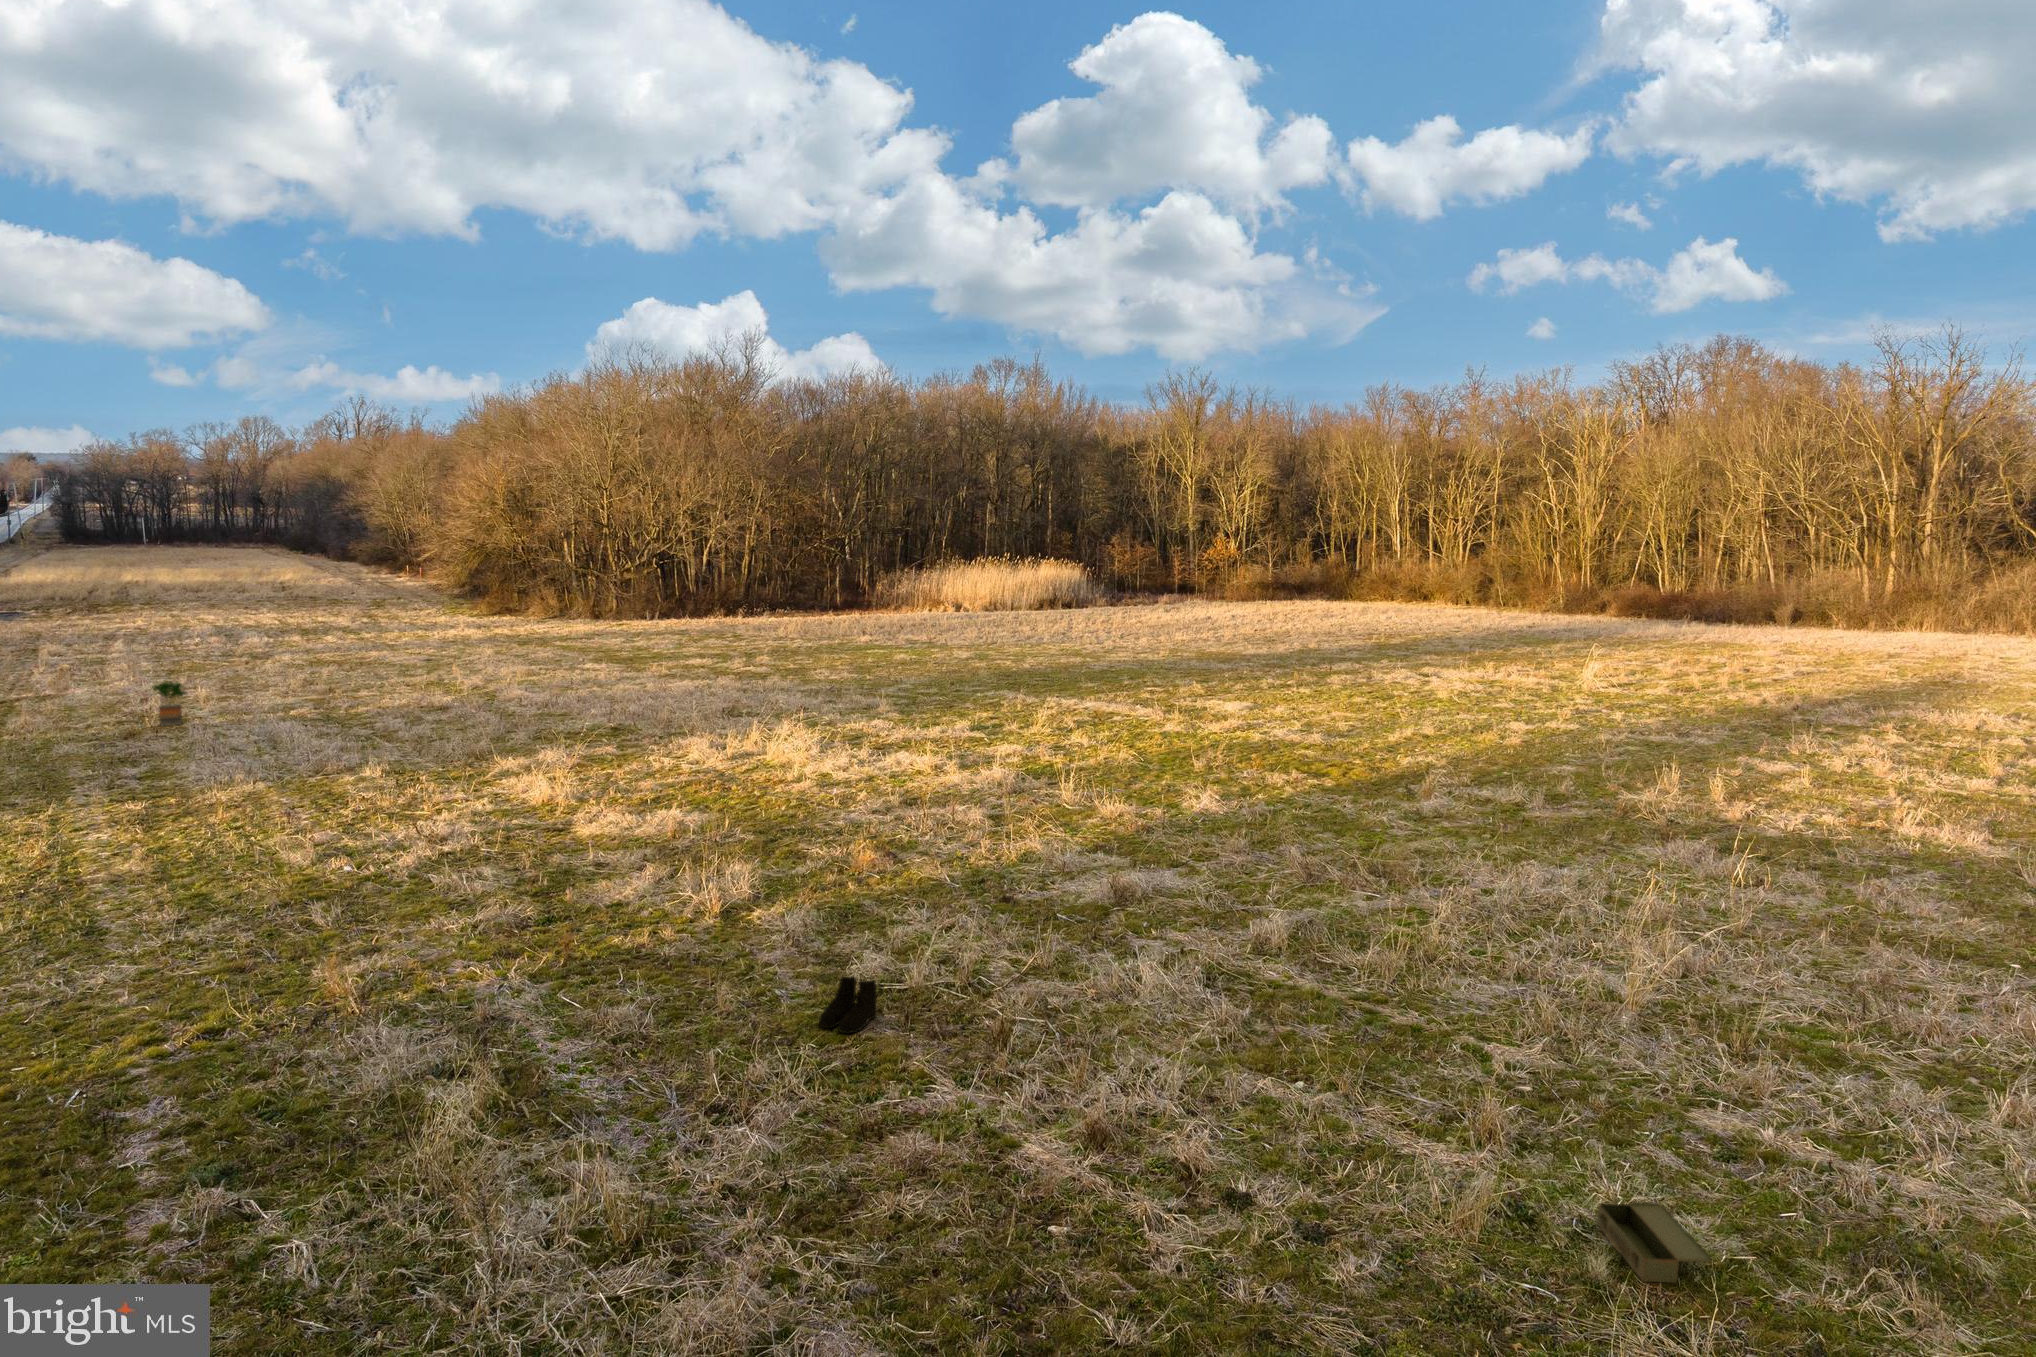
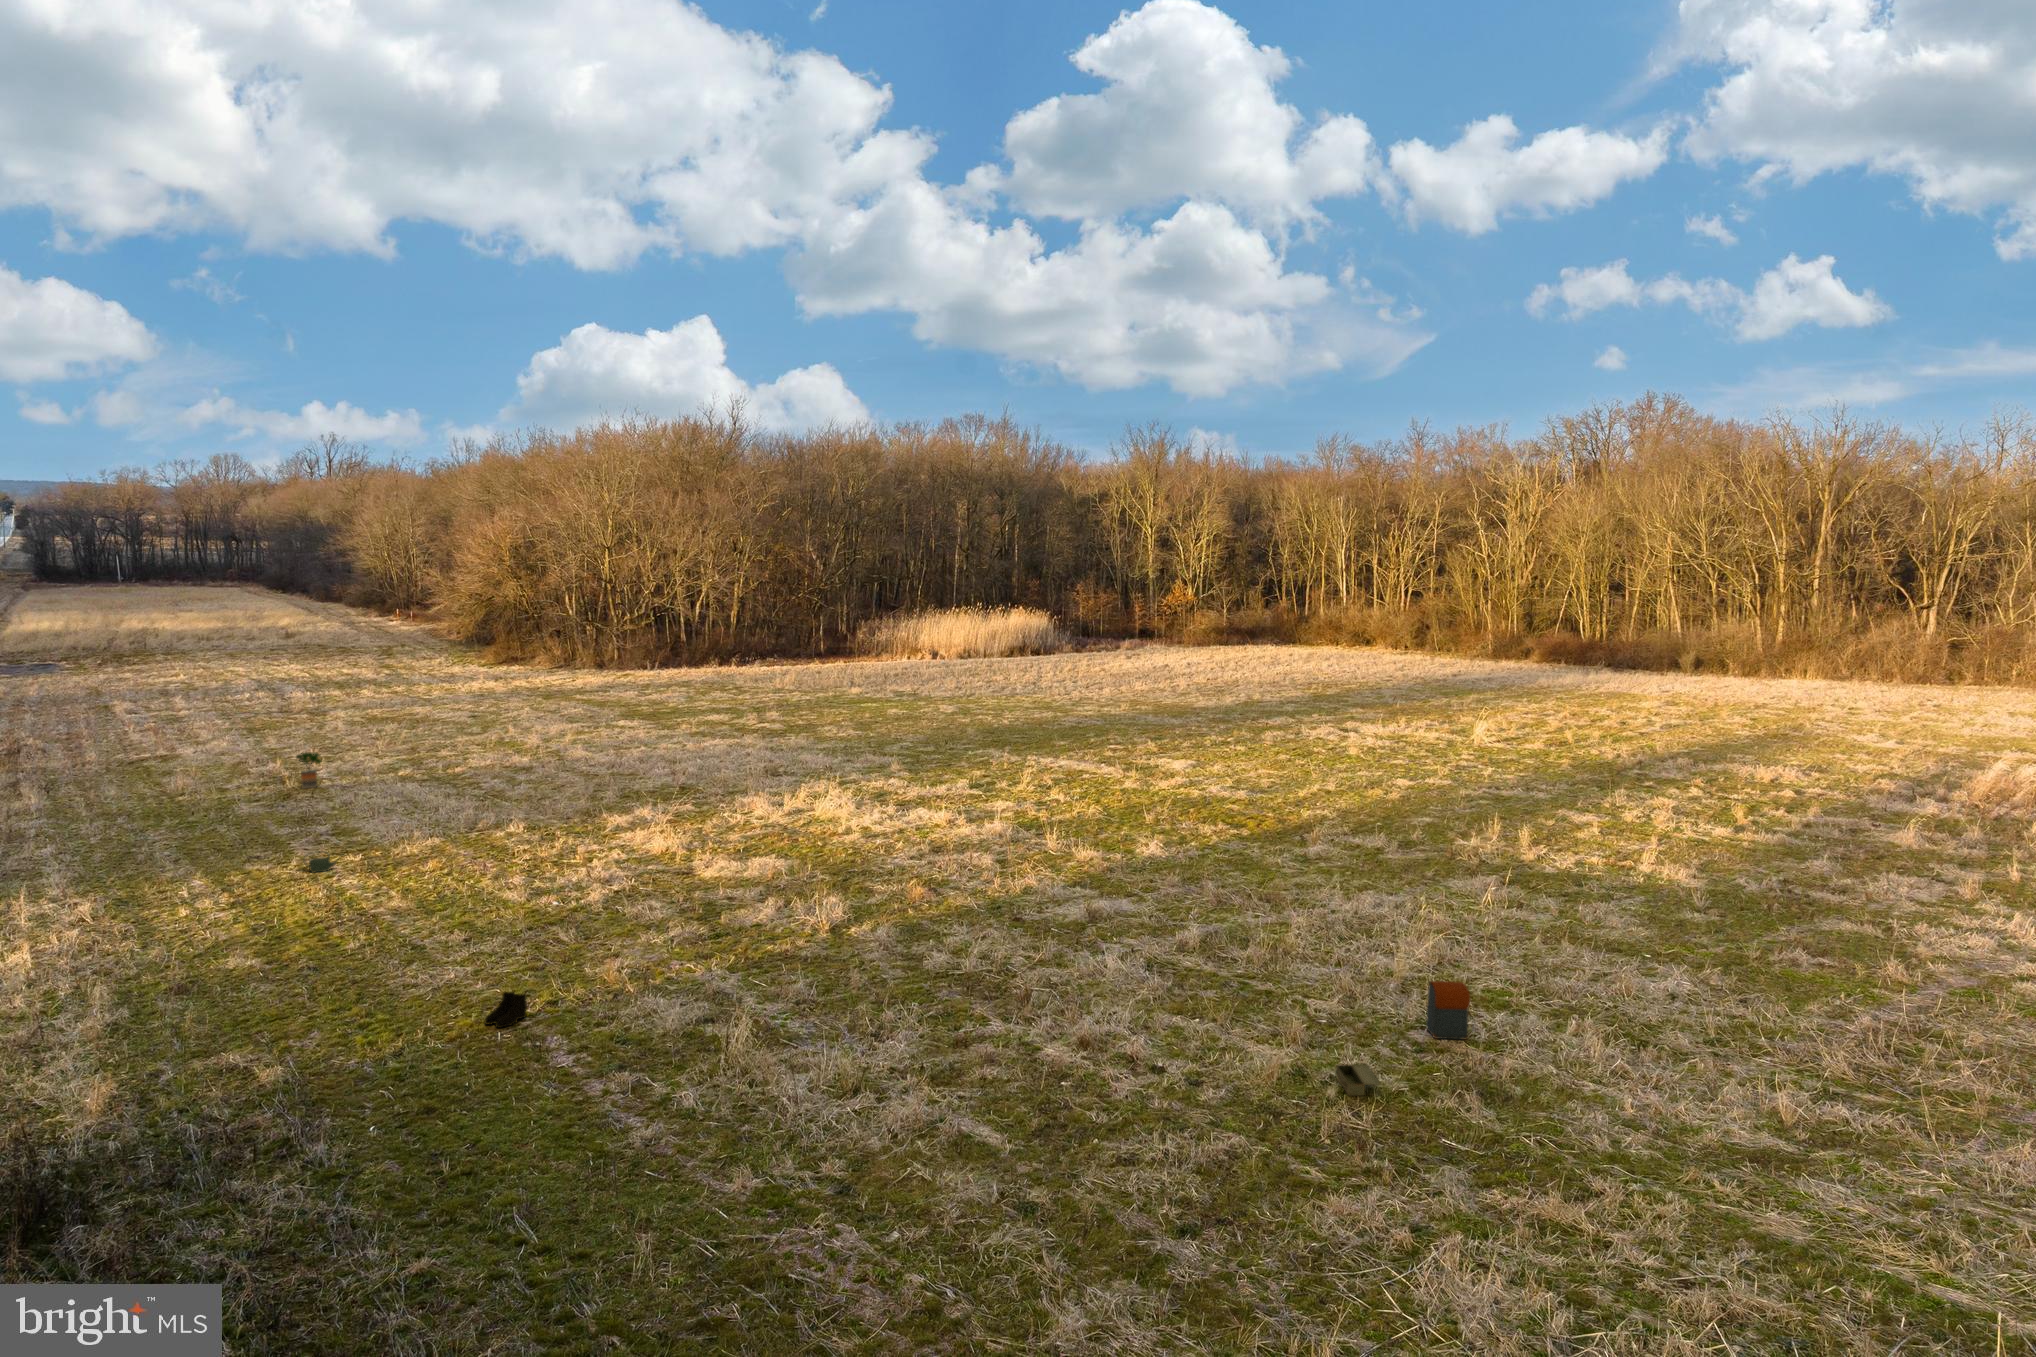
watering can: none [50,794,107,823] -> present [303,851,337,873]
boots: present [819,976,877,1034] -> present [485,992,527,1028]
backpack: none [1728,1027,1829,1139] -> present [1426,981,1470,1040]

